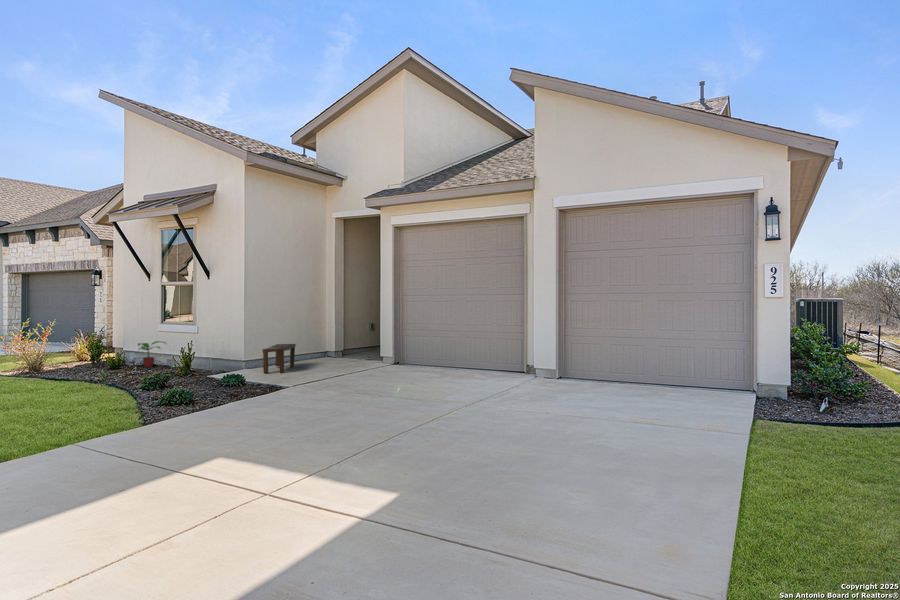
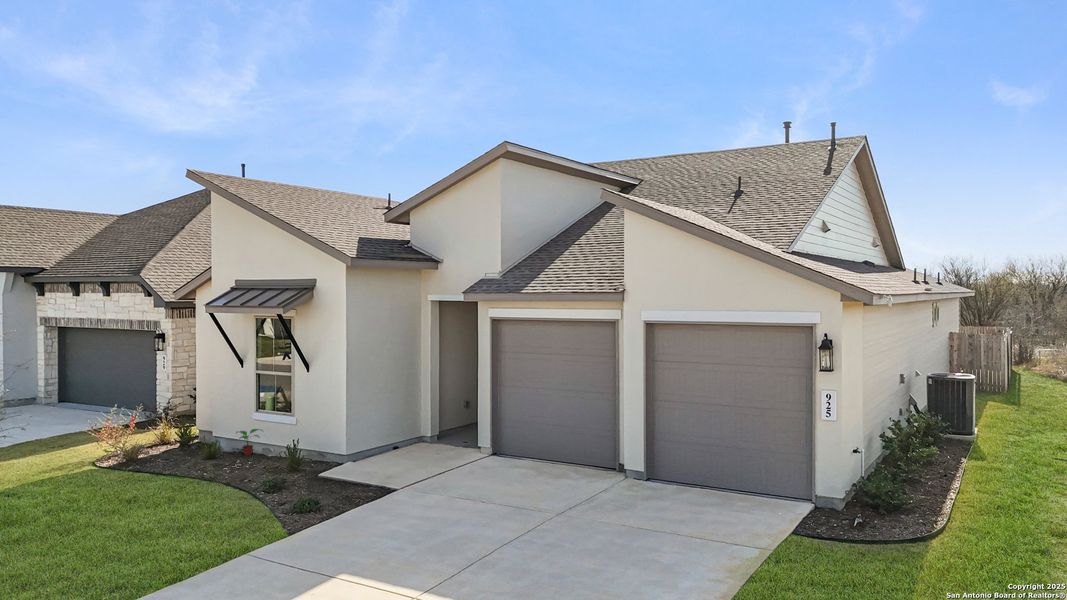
bench: present [263,344,296,373] -> none [368,435,394,468]

